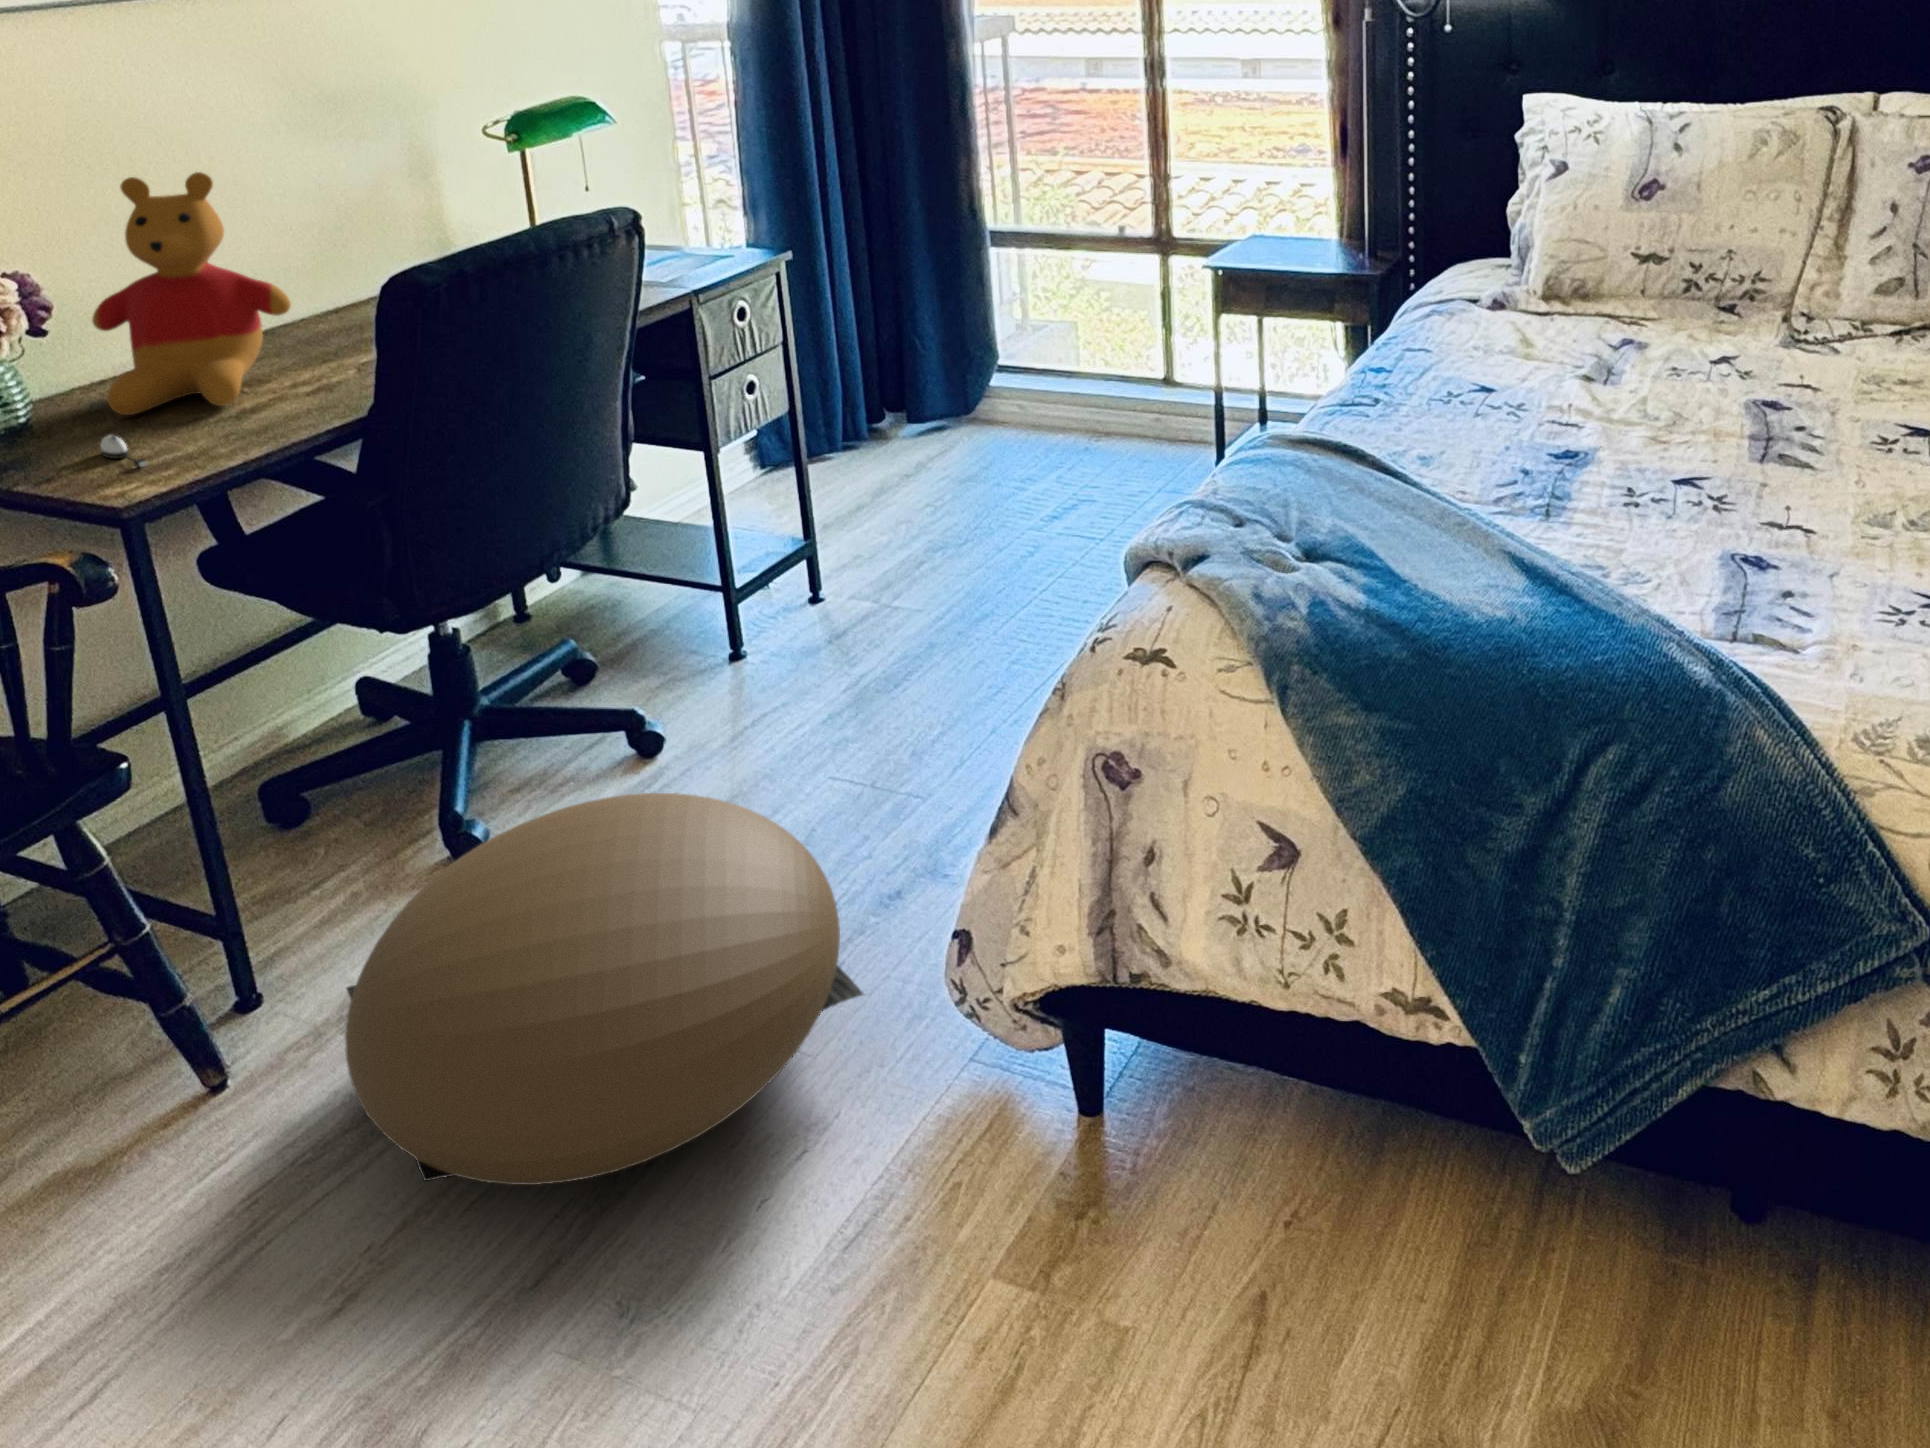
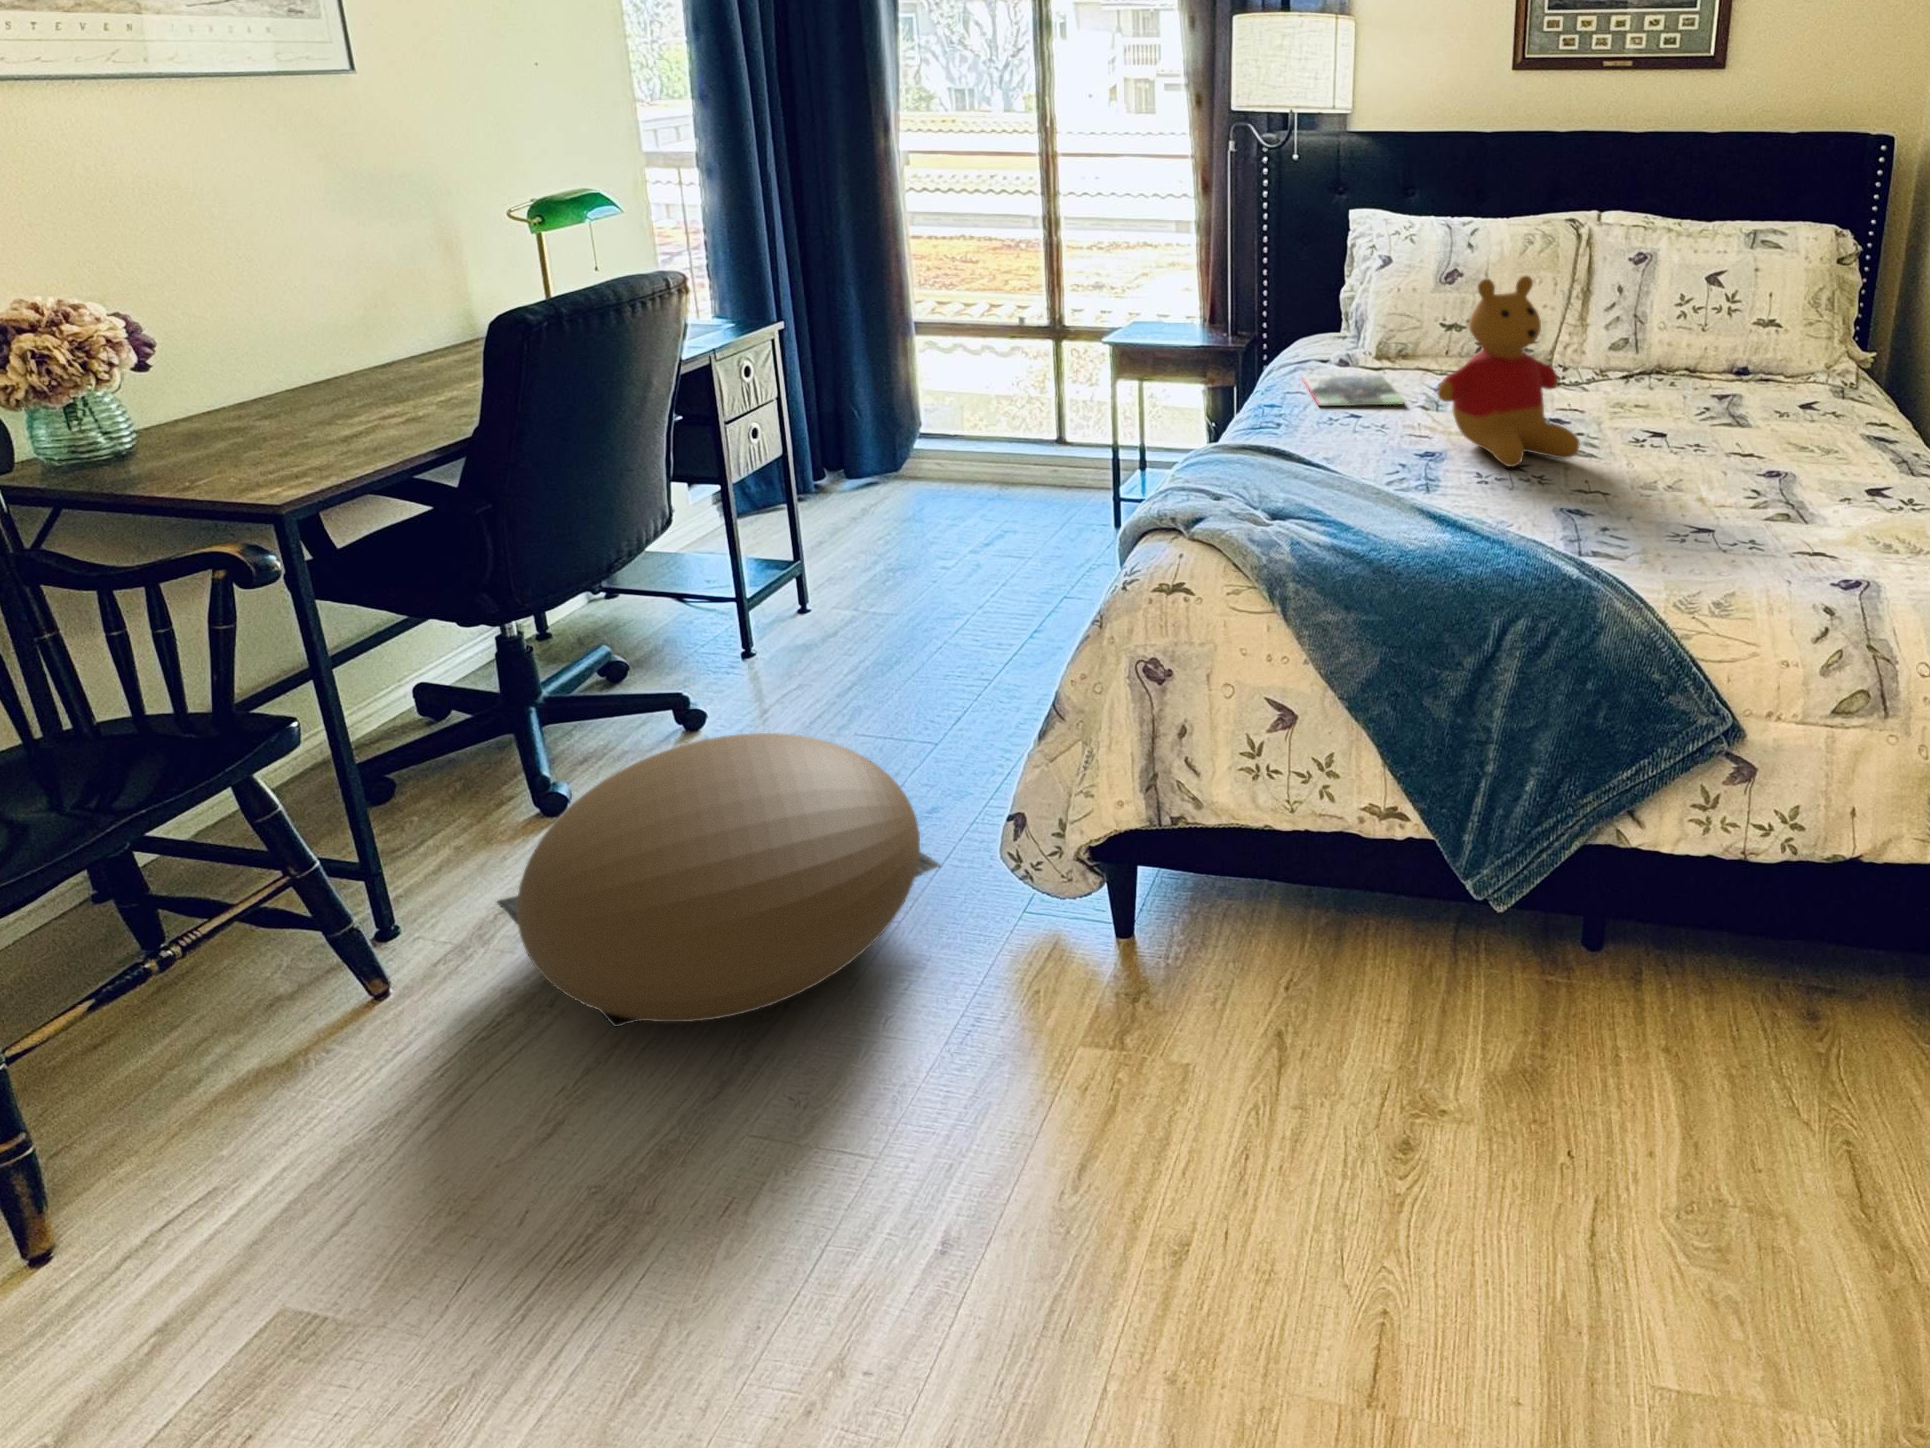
stuffed bear: present [92,172,291,415] -> present [1438,276,1580,467]
magazine: none [1425,332,1554,381] -> present [1303,375,1404,406]
computer mouse: present [100,435,147,467] -> none [231,451,286,476]

